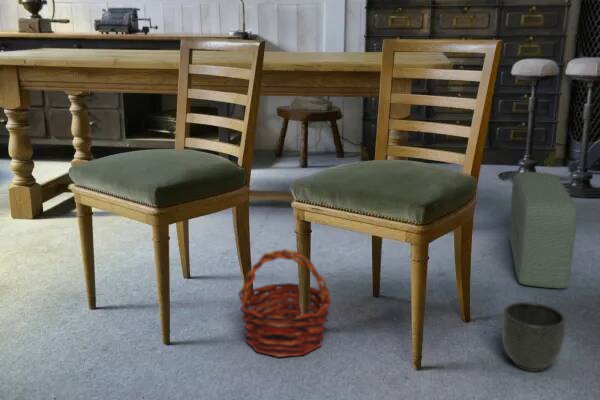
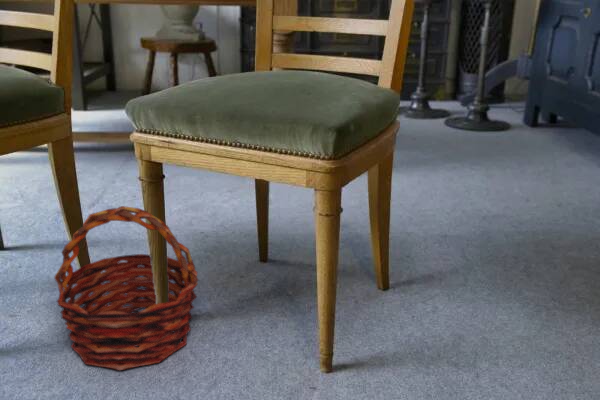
pouf: present [509,172,577,288] -> none [415,99,507,236]
planter: present [502,302,567,372] -> none [440,263,529,359]

